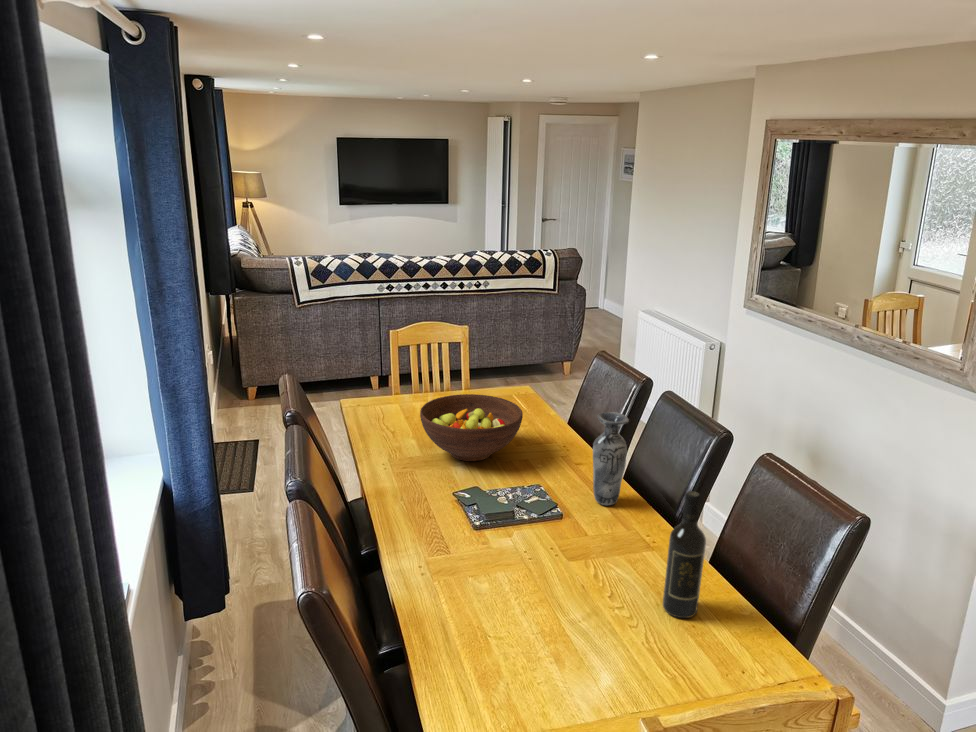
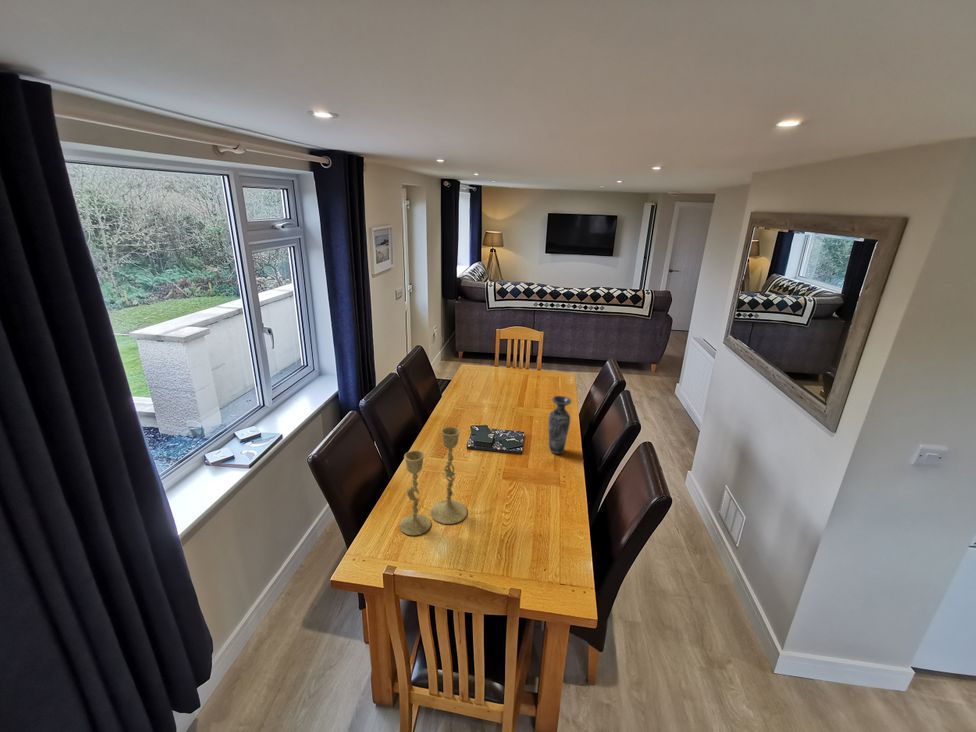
fruit bowl: present [420,394,523,461] -> none [474,372,534,412]
candlestick: none [476,482,569,687] -> present [399,427,467,536]
wine bottle: present [663,491,706,618] -> none [531,452,558,530]

